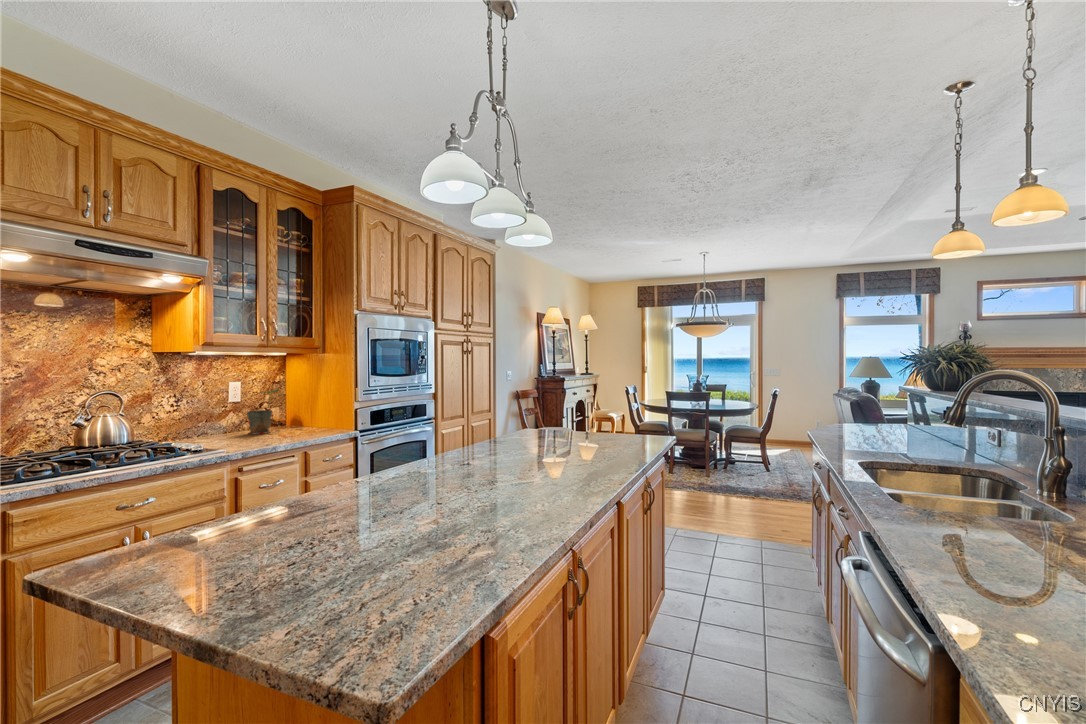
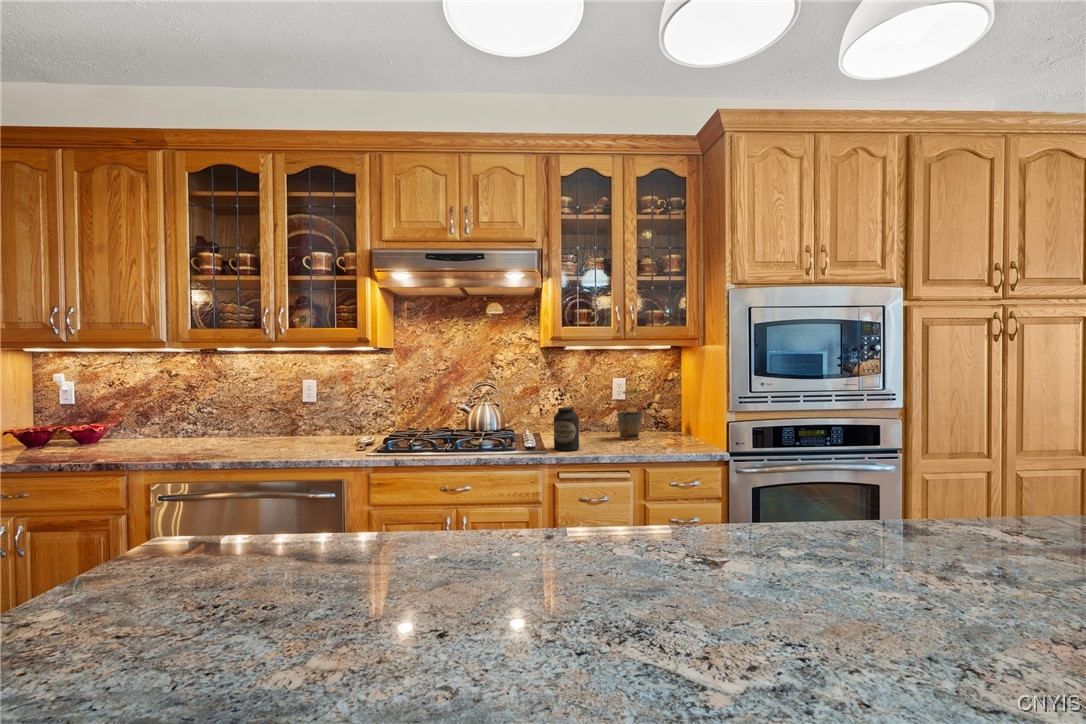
canister: none [222,407,250,447] -> present [554,407,579,451]

